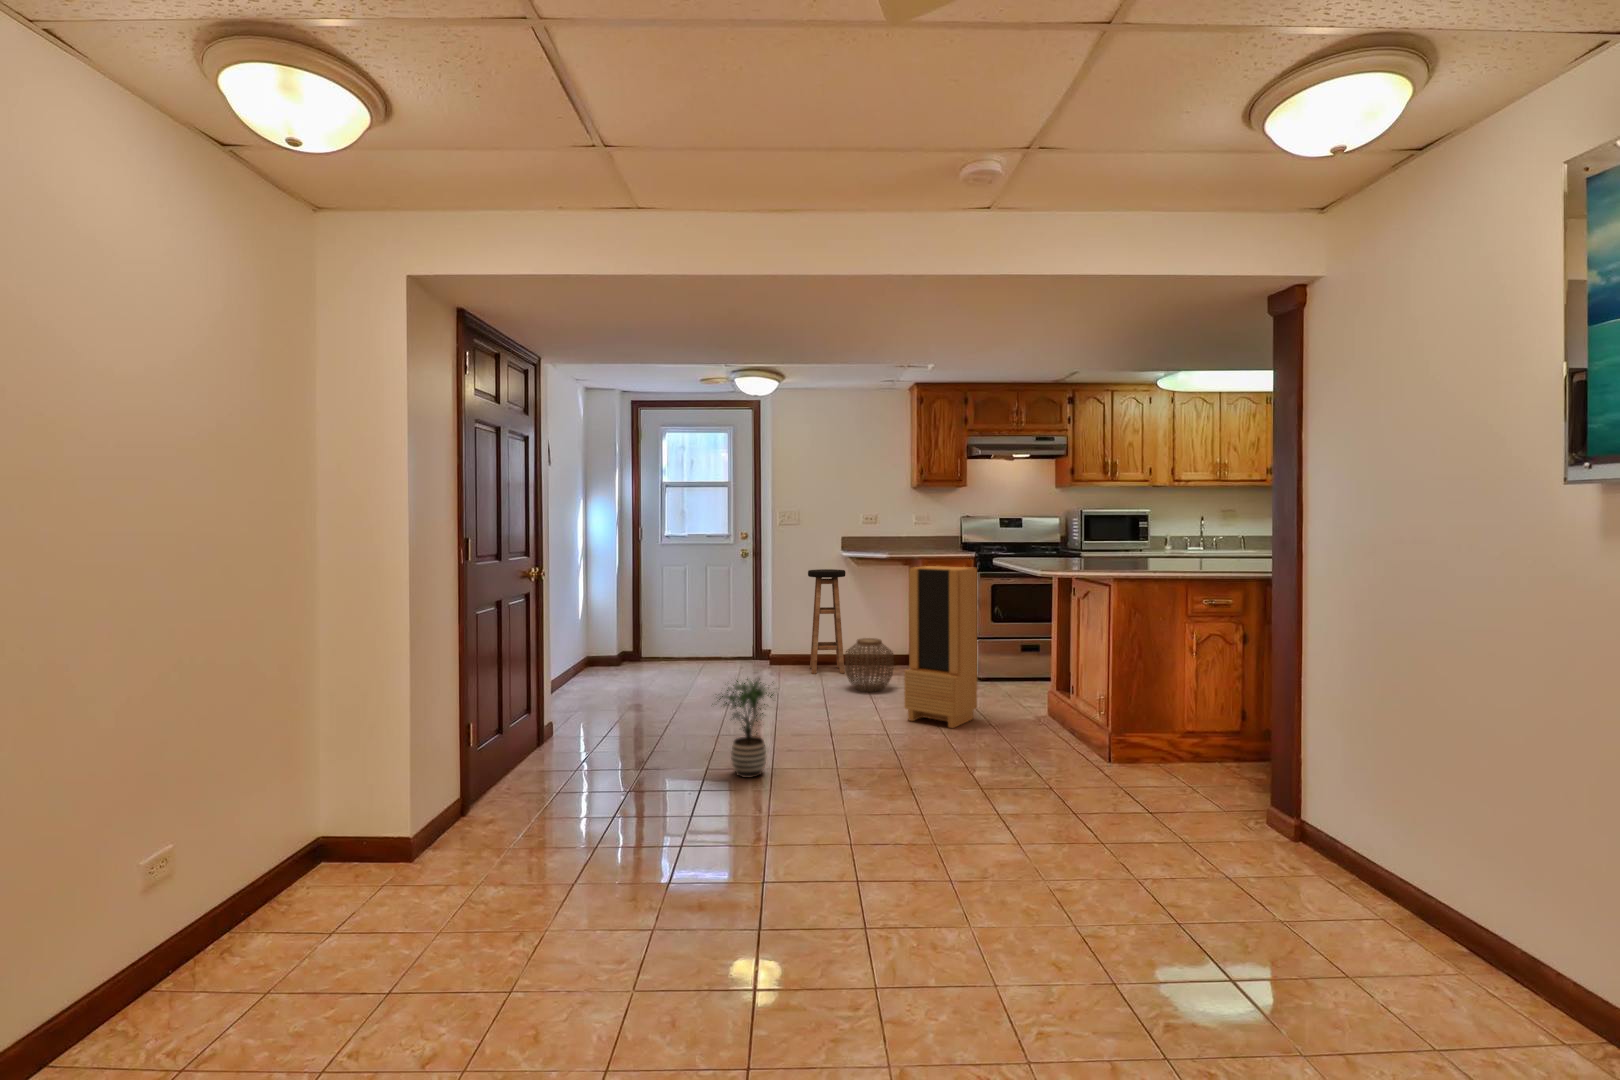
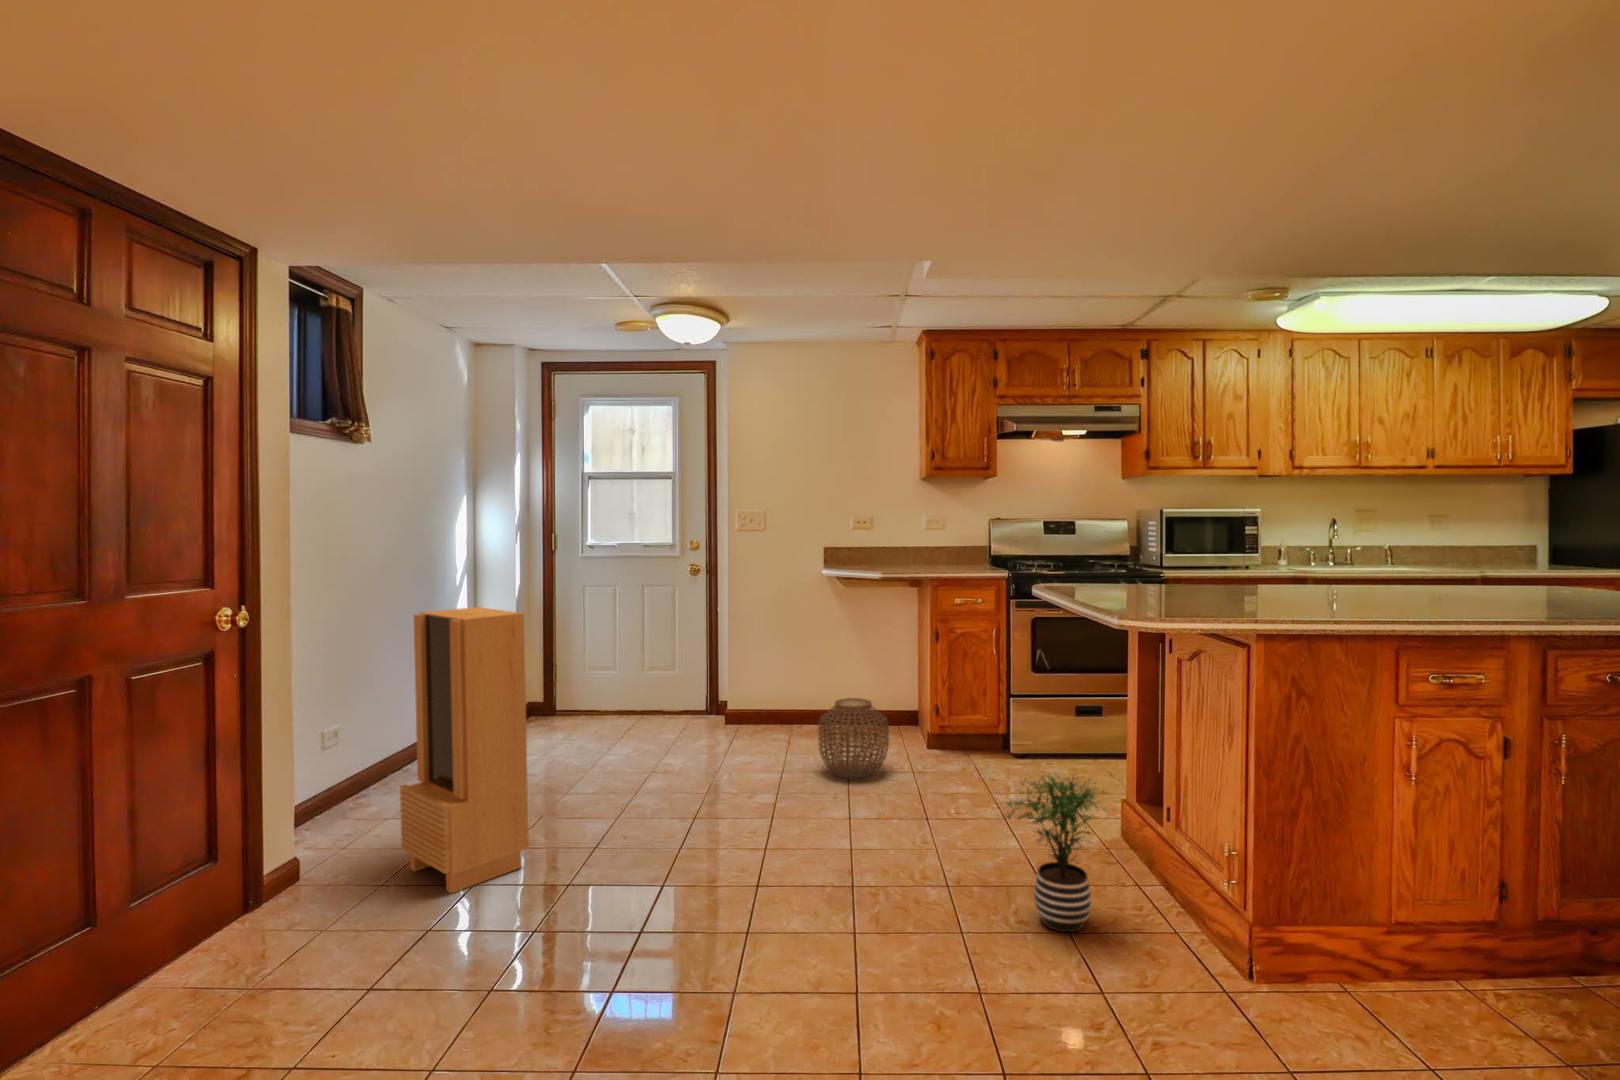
storage cabinet: present [904,566,977,728] -> present [400,607,529,893]
bar stool: present [808,569,846,674] -> none [774,593,827,741]
potted plant: present [712,678,774,778] -> present [1008,775,1105,932]

